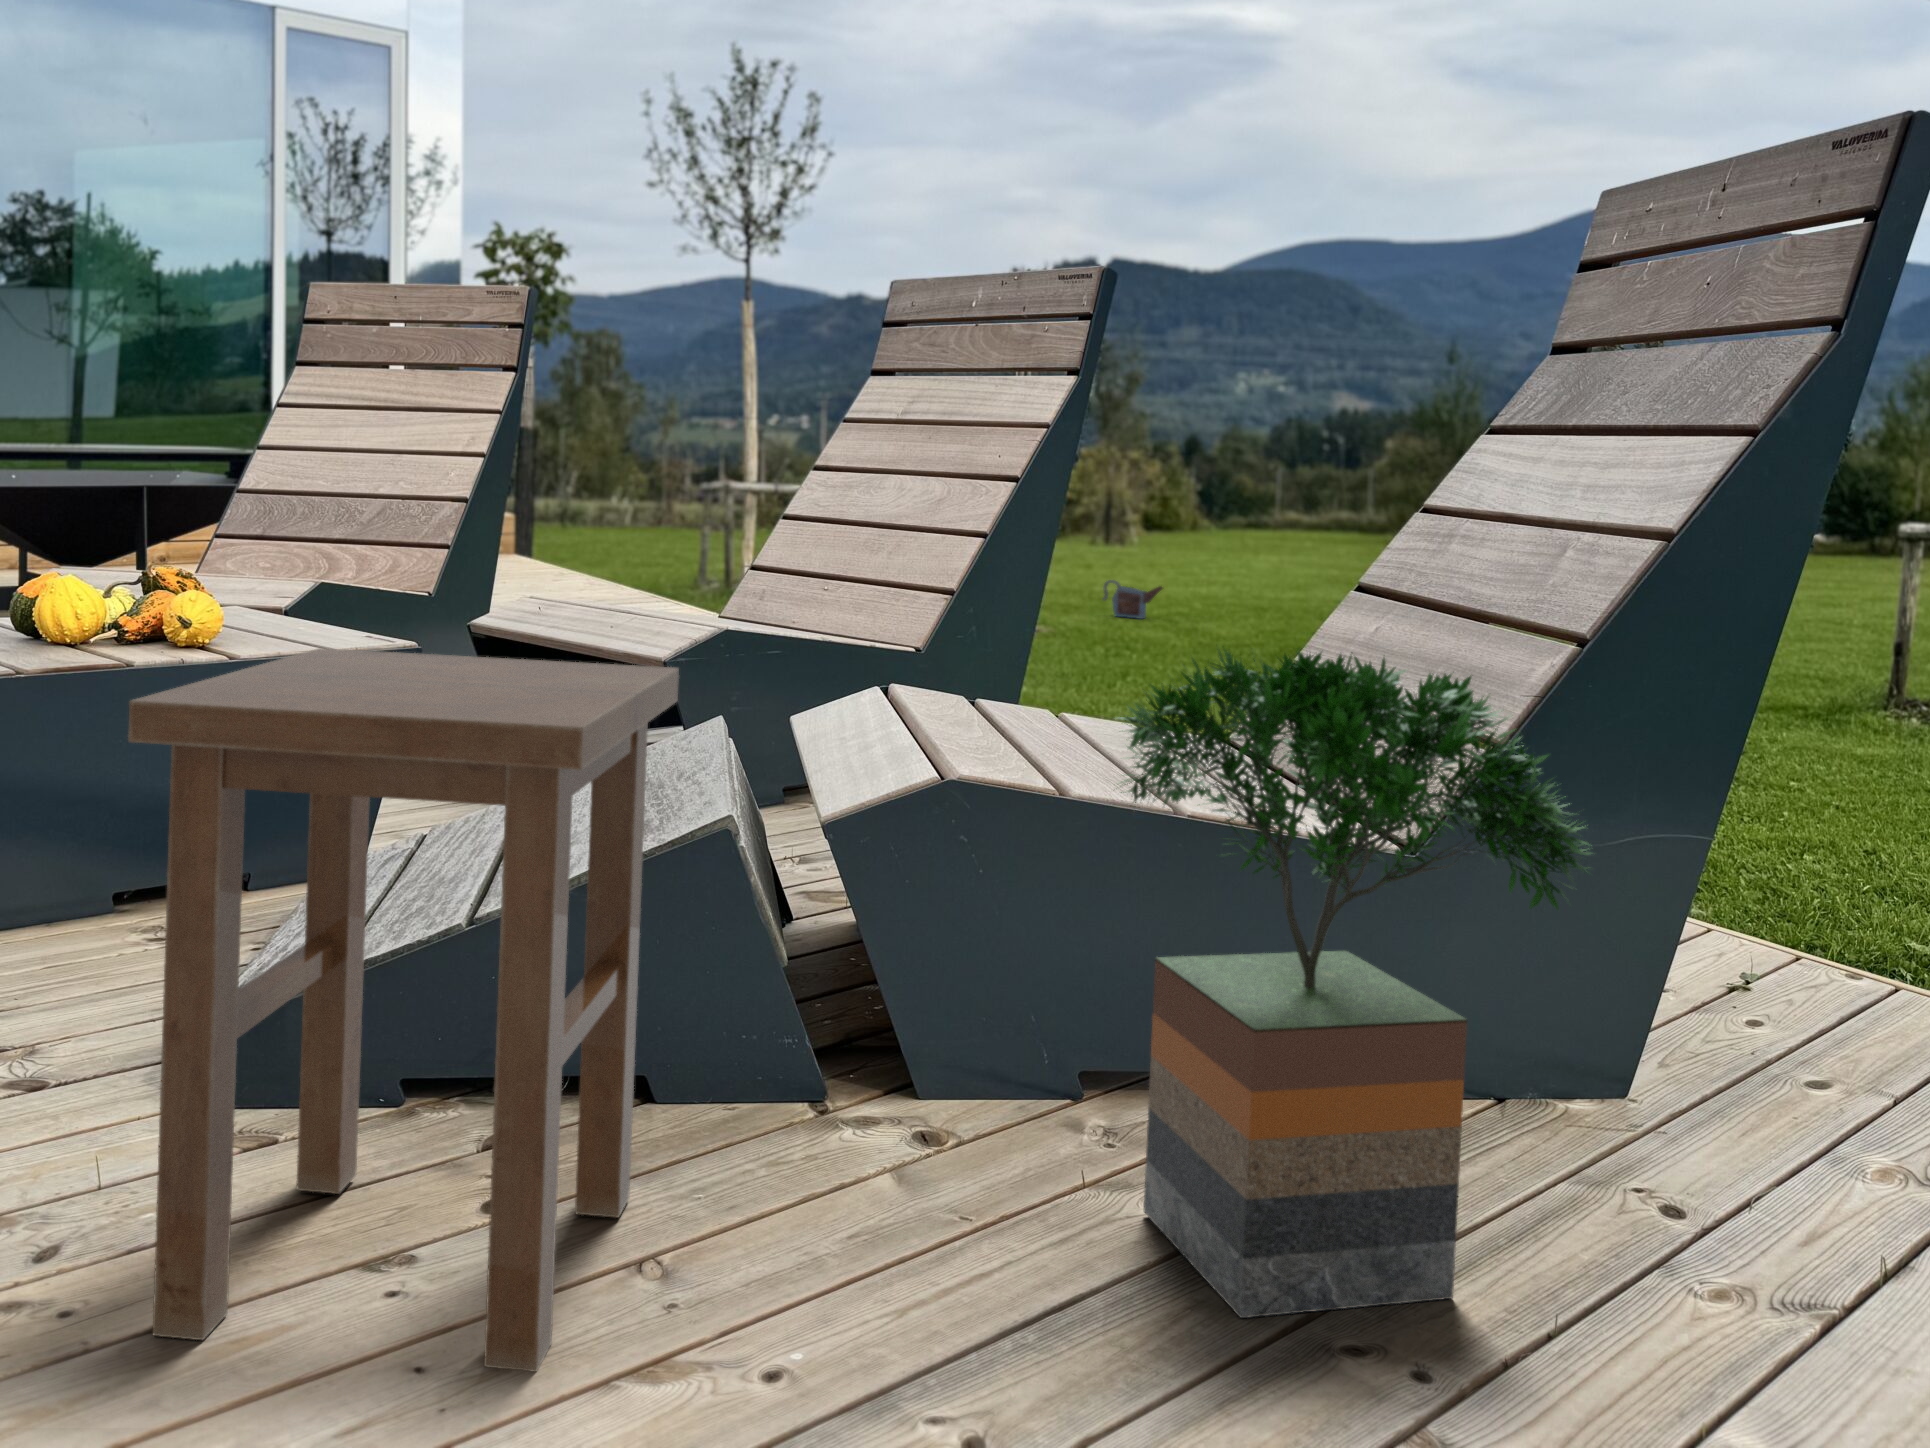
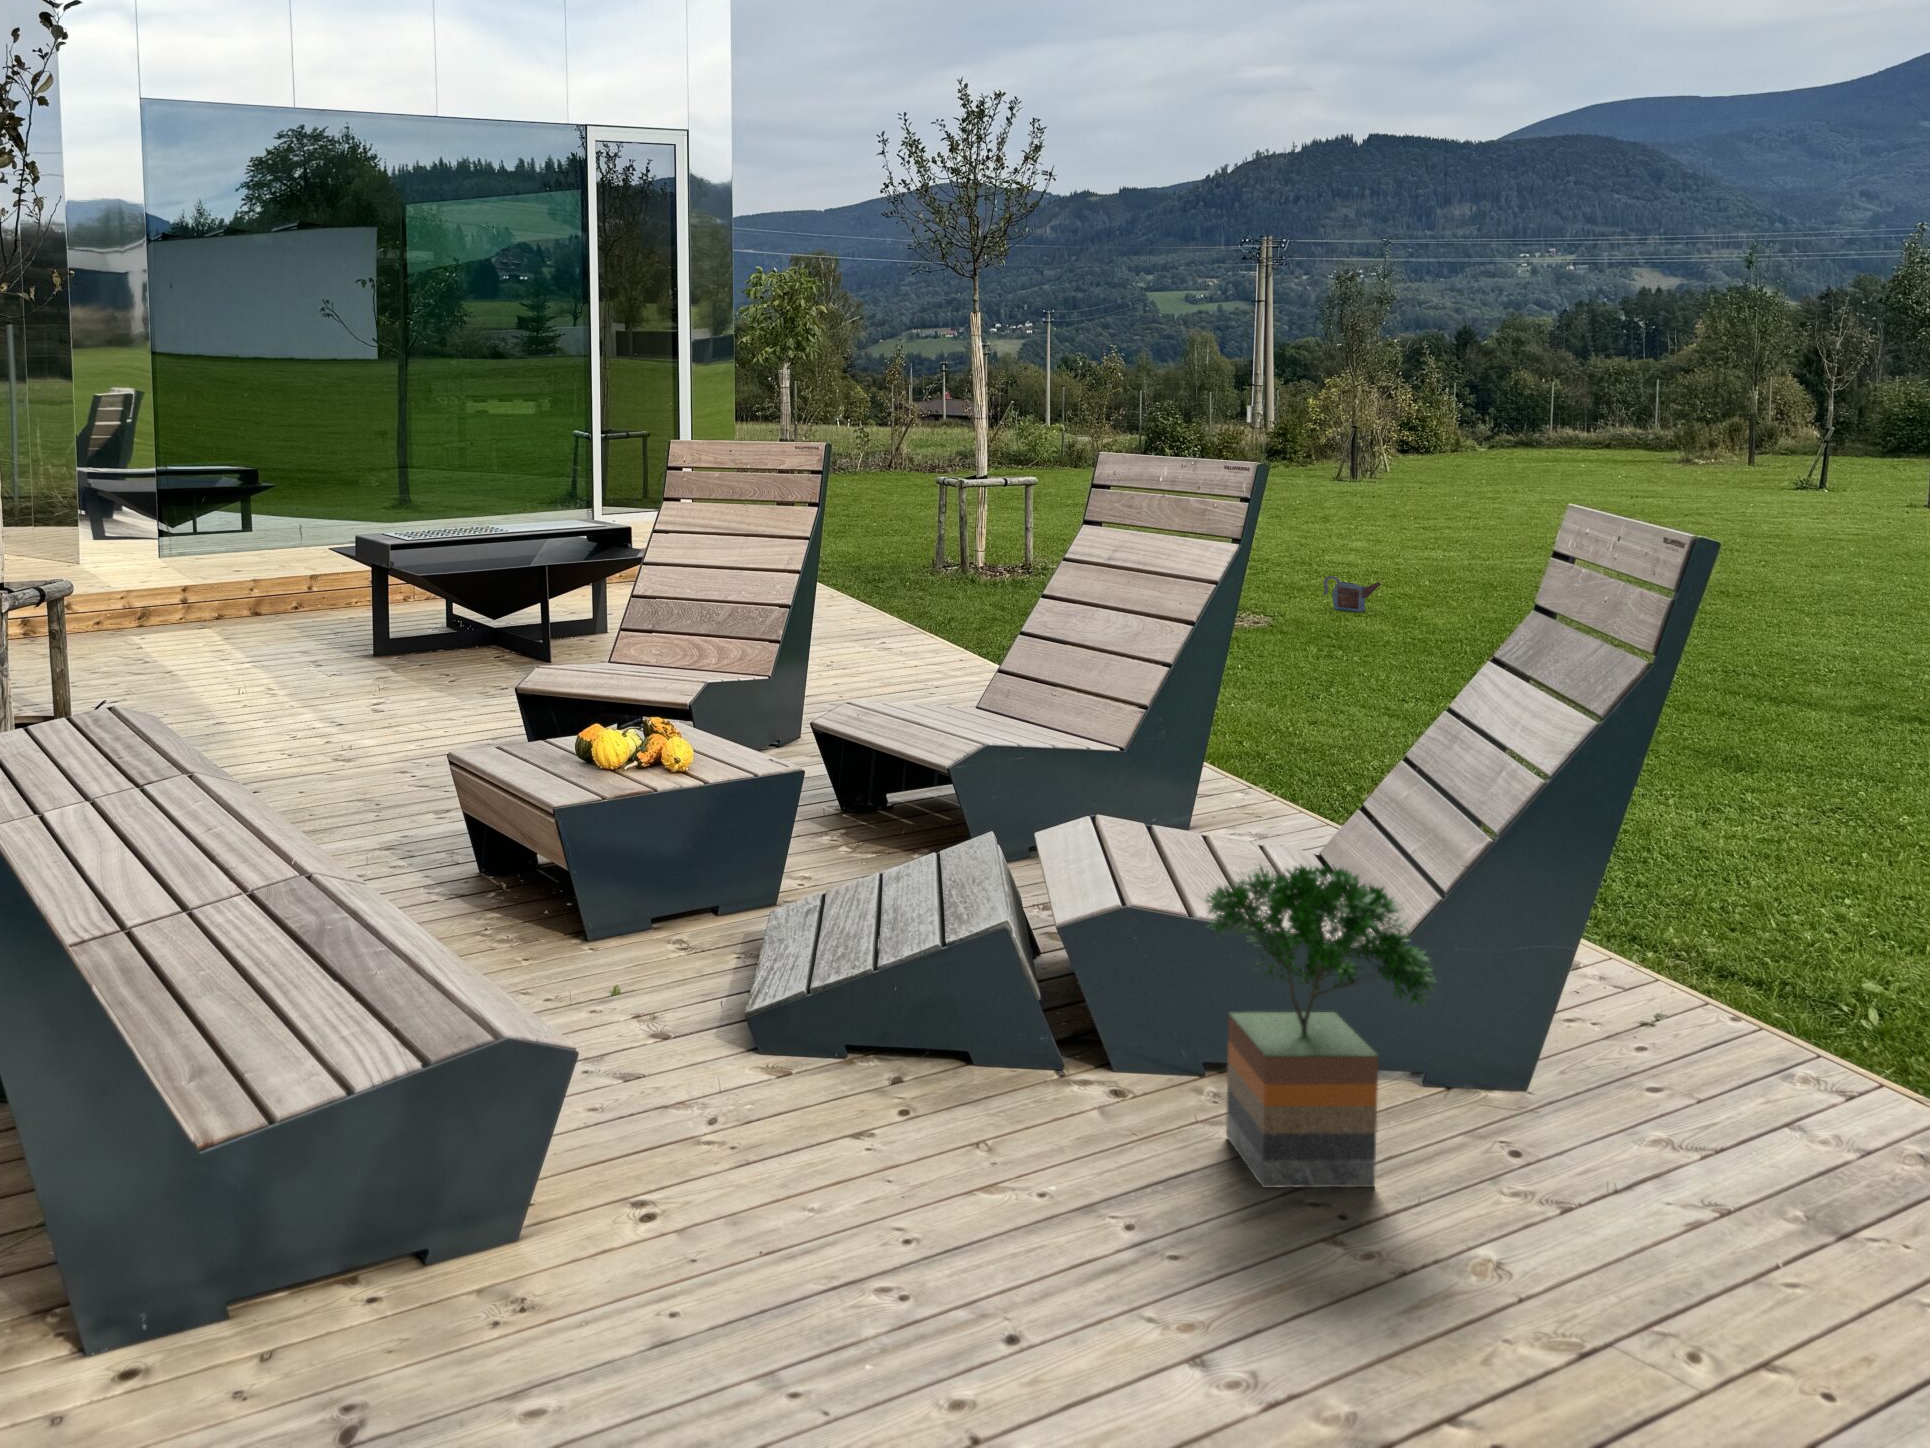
stool: present [128,648,679,1372] -> none [759,847,983,1184]

